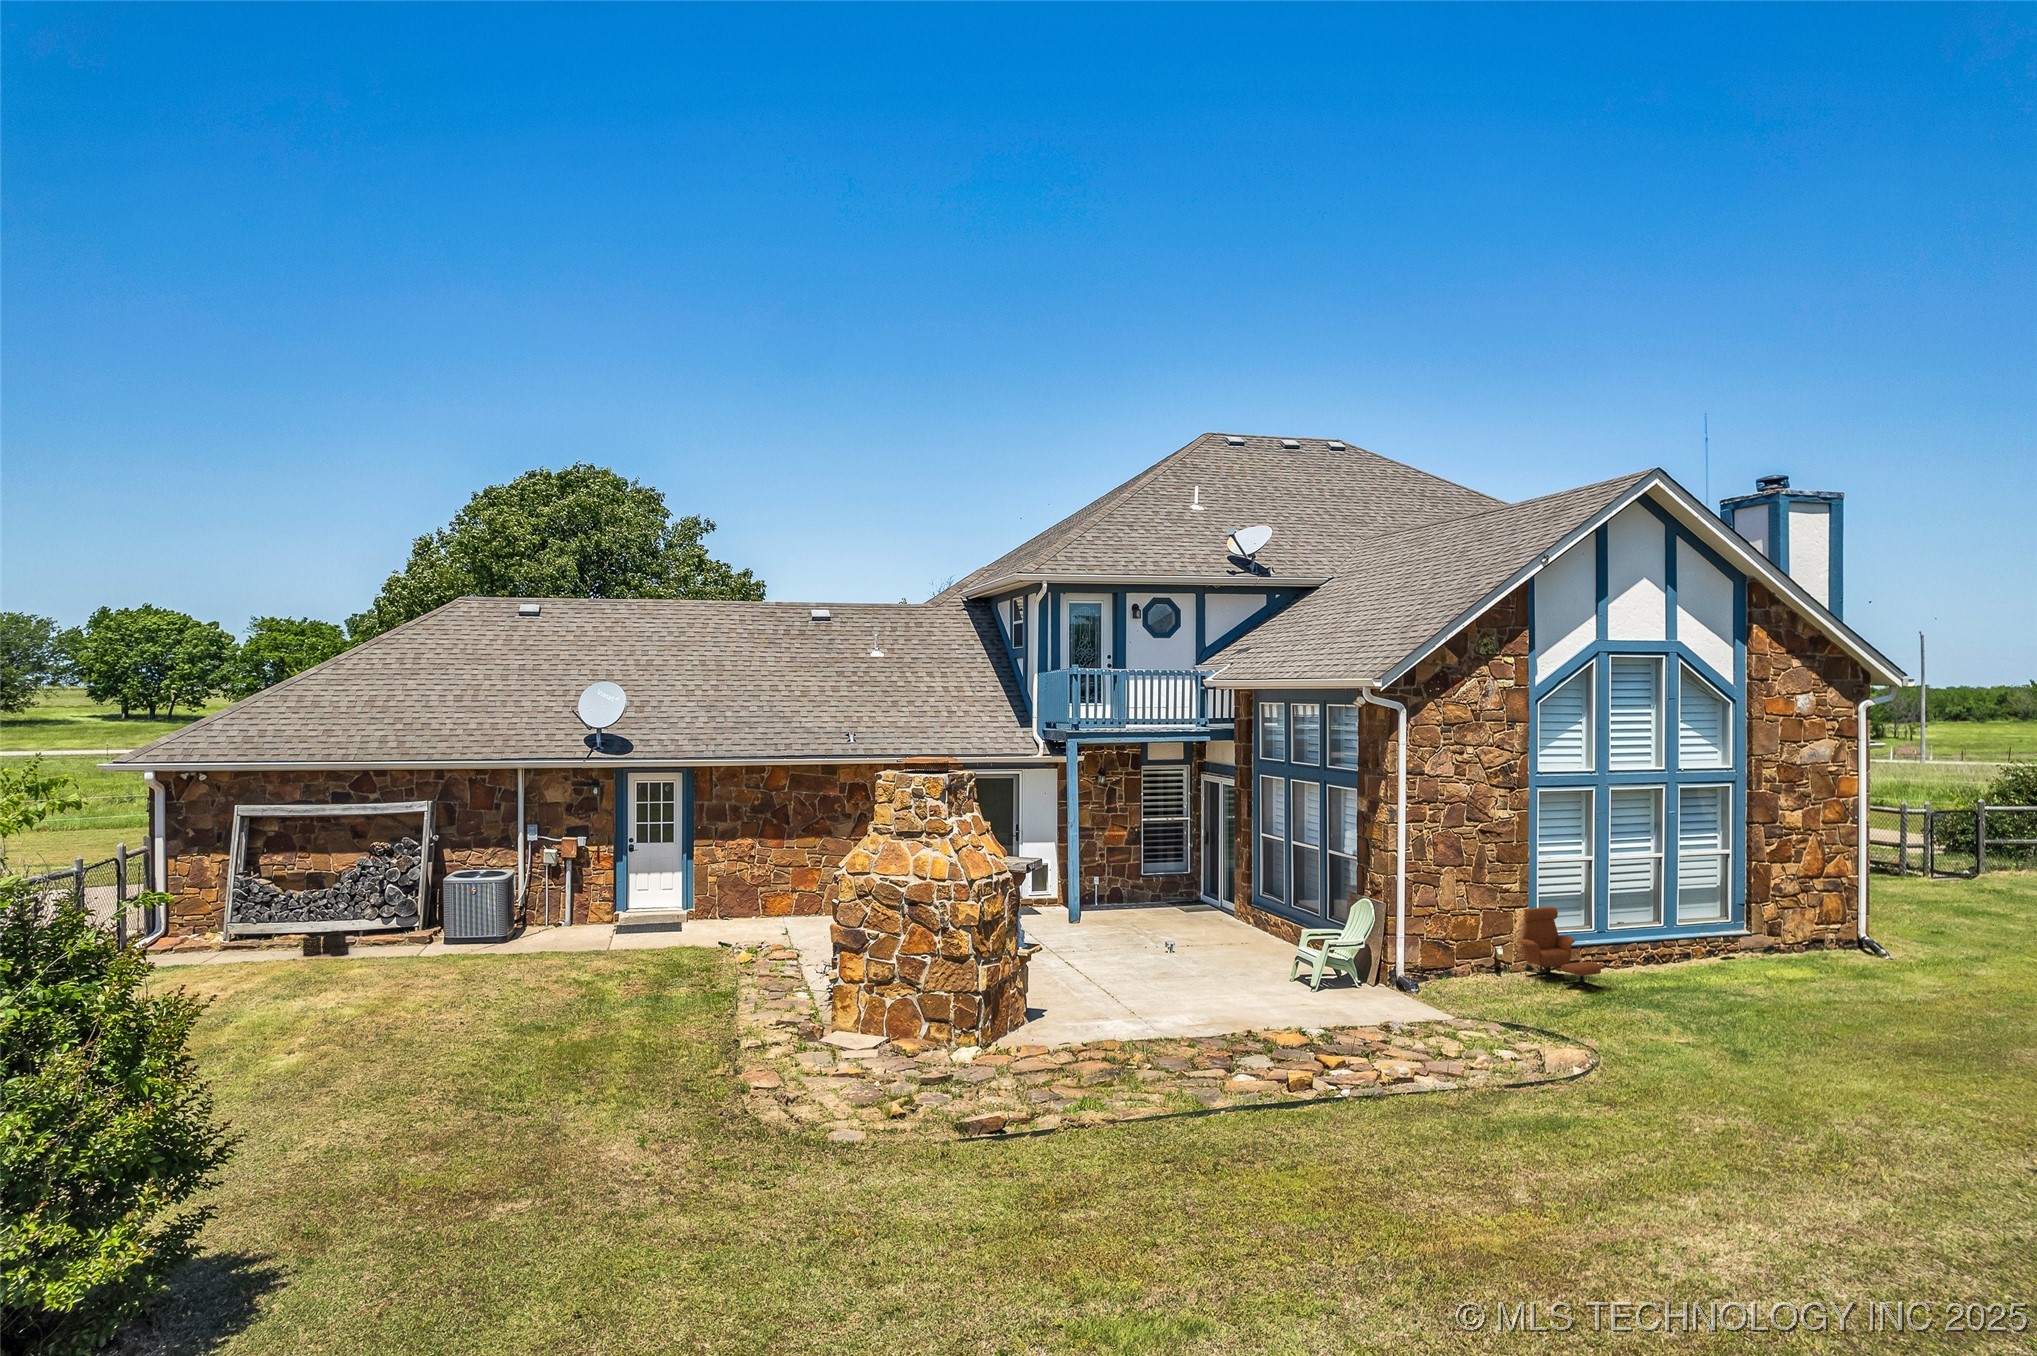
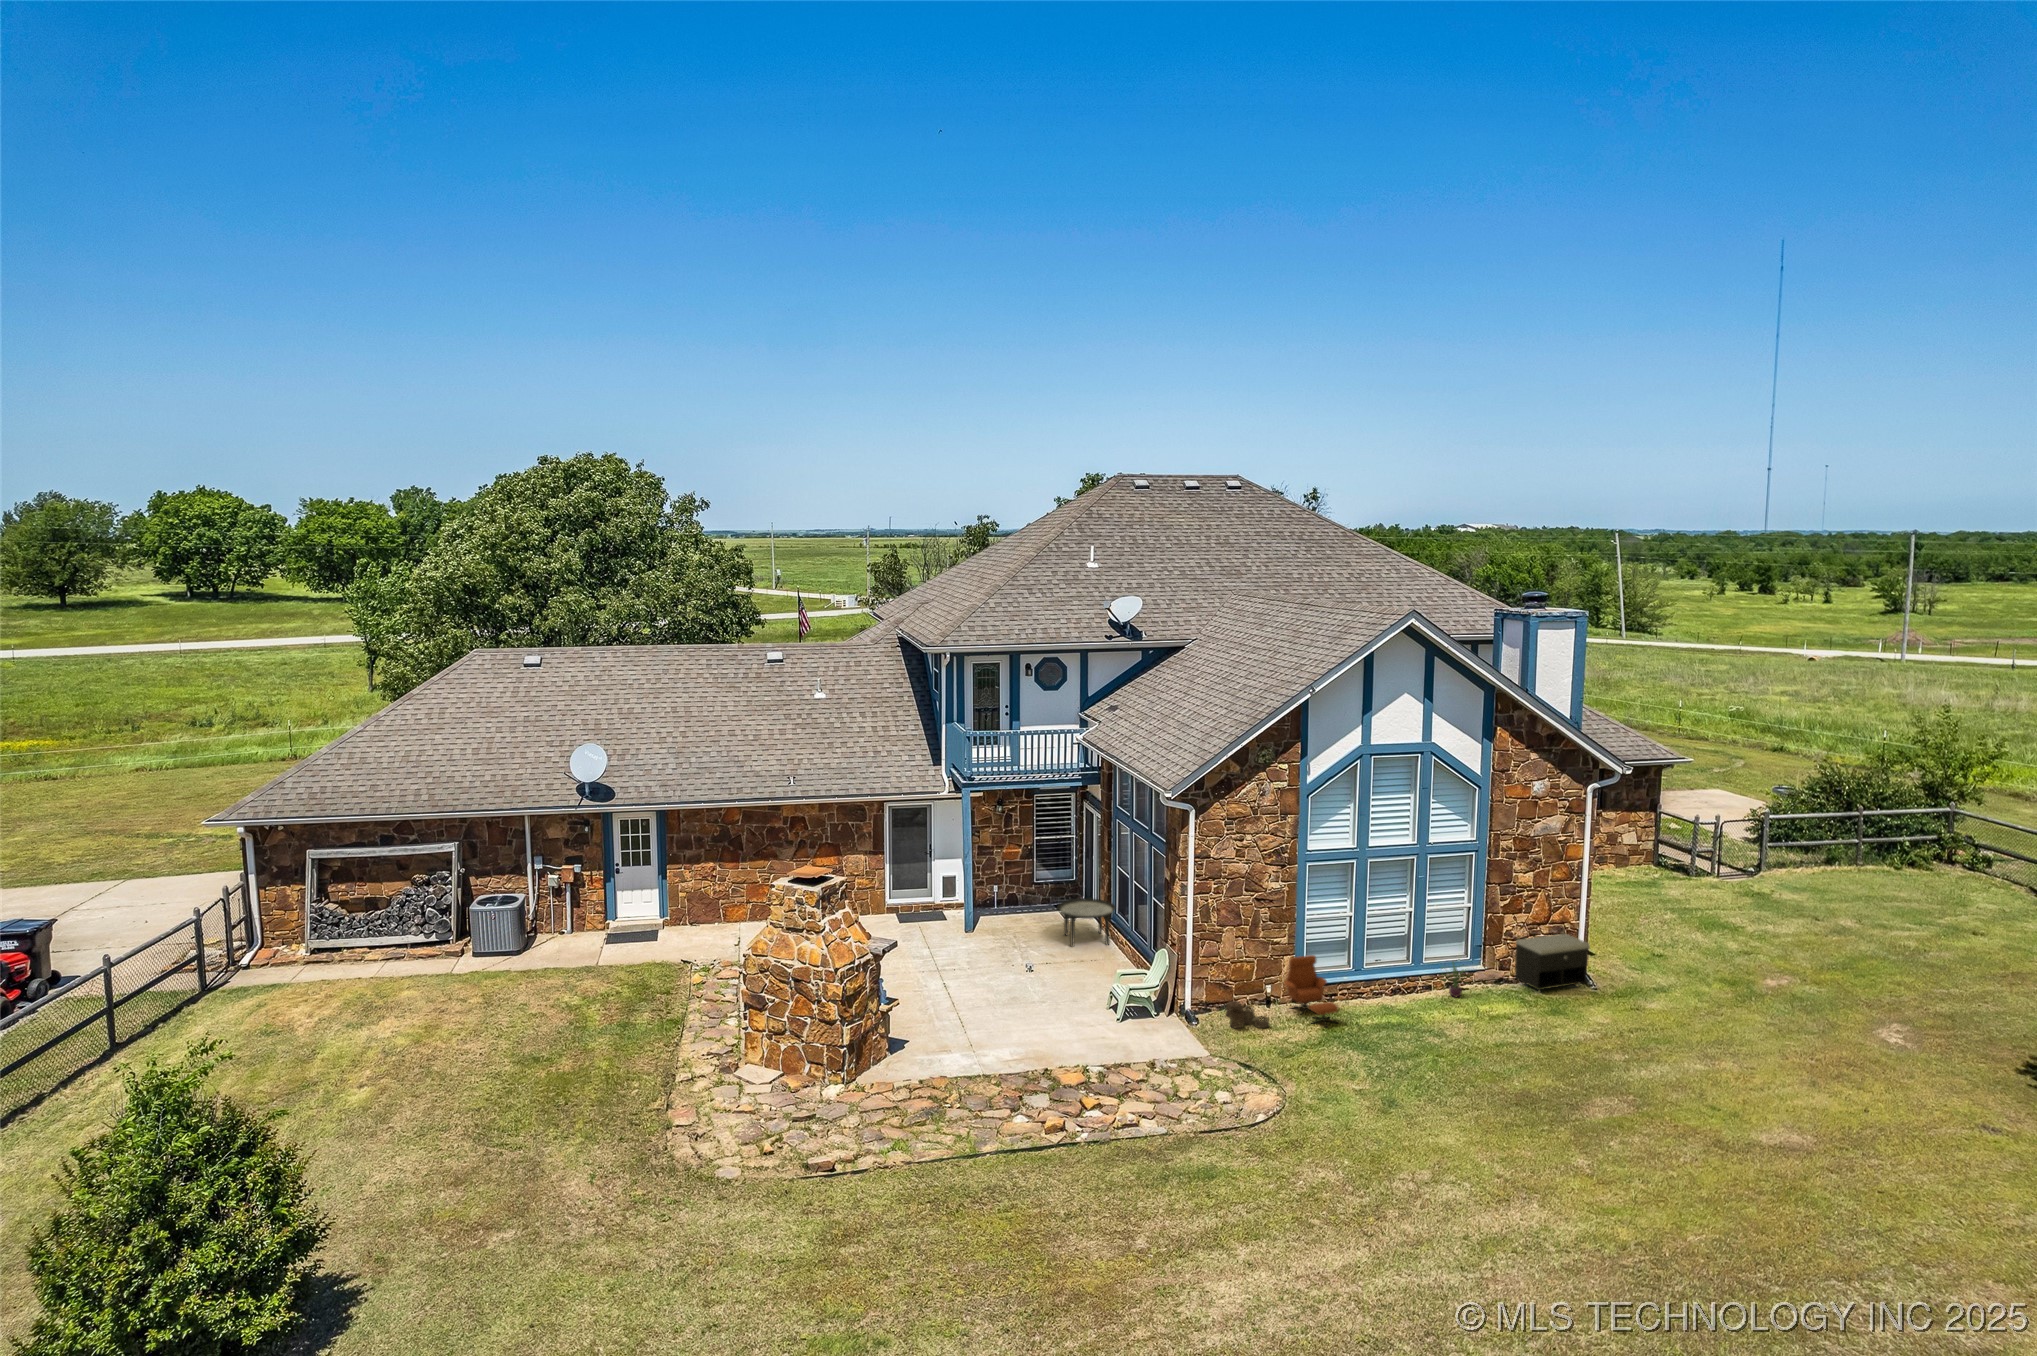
round table: none [1186,877,1259,931] -> present [1058,898,1116,947]
storage bench: none [1788,892,1886,961] -> present [1515,934,1590,992]
decorative plant: none [1699,919,1753,966] -> present [1441,963,1465,997]
woven basket: present [303,931,349,956] -> present [1226,1000,1269,1028]

